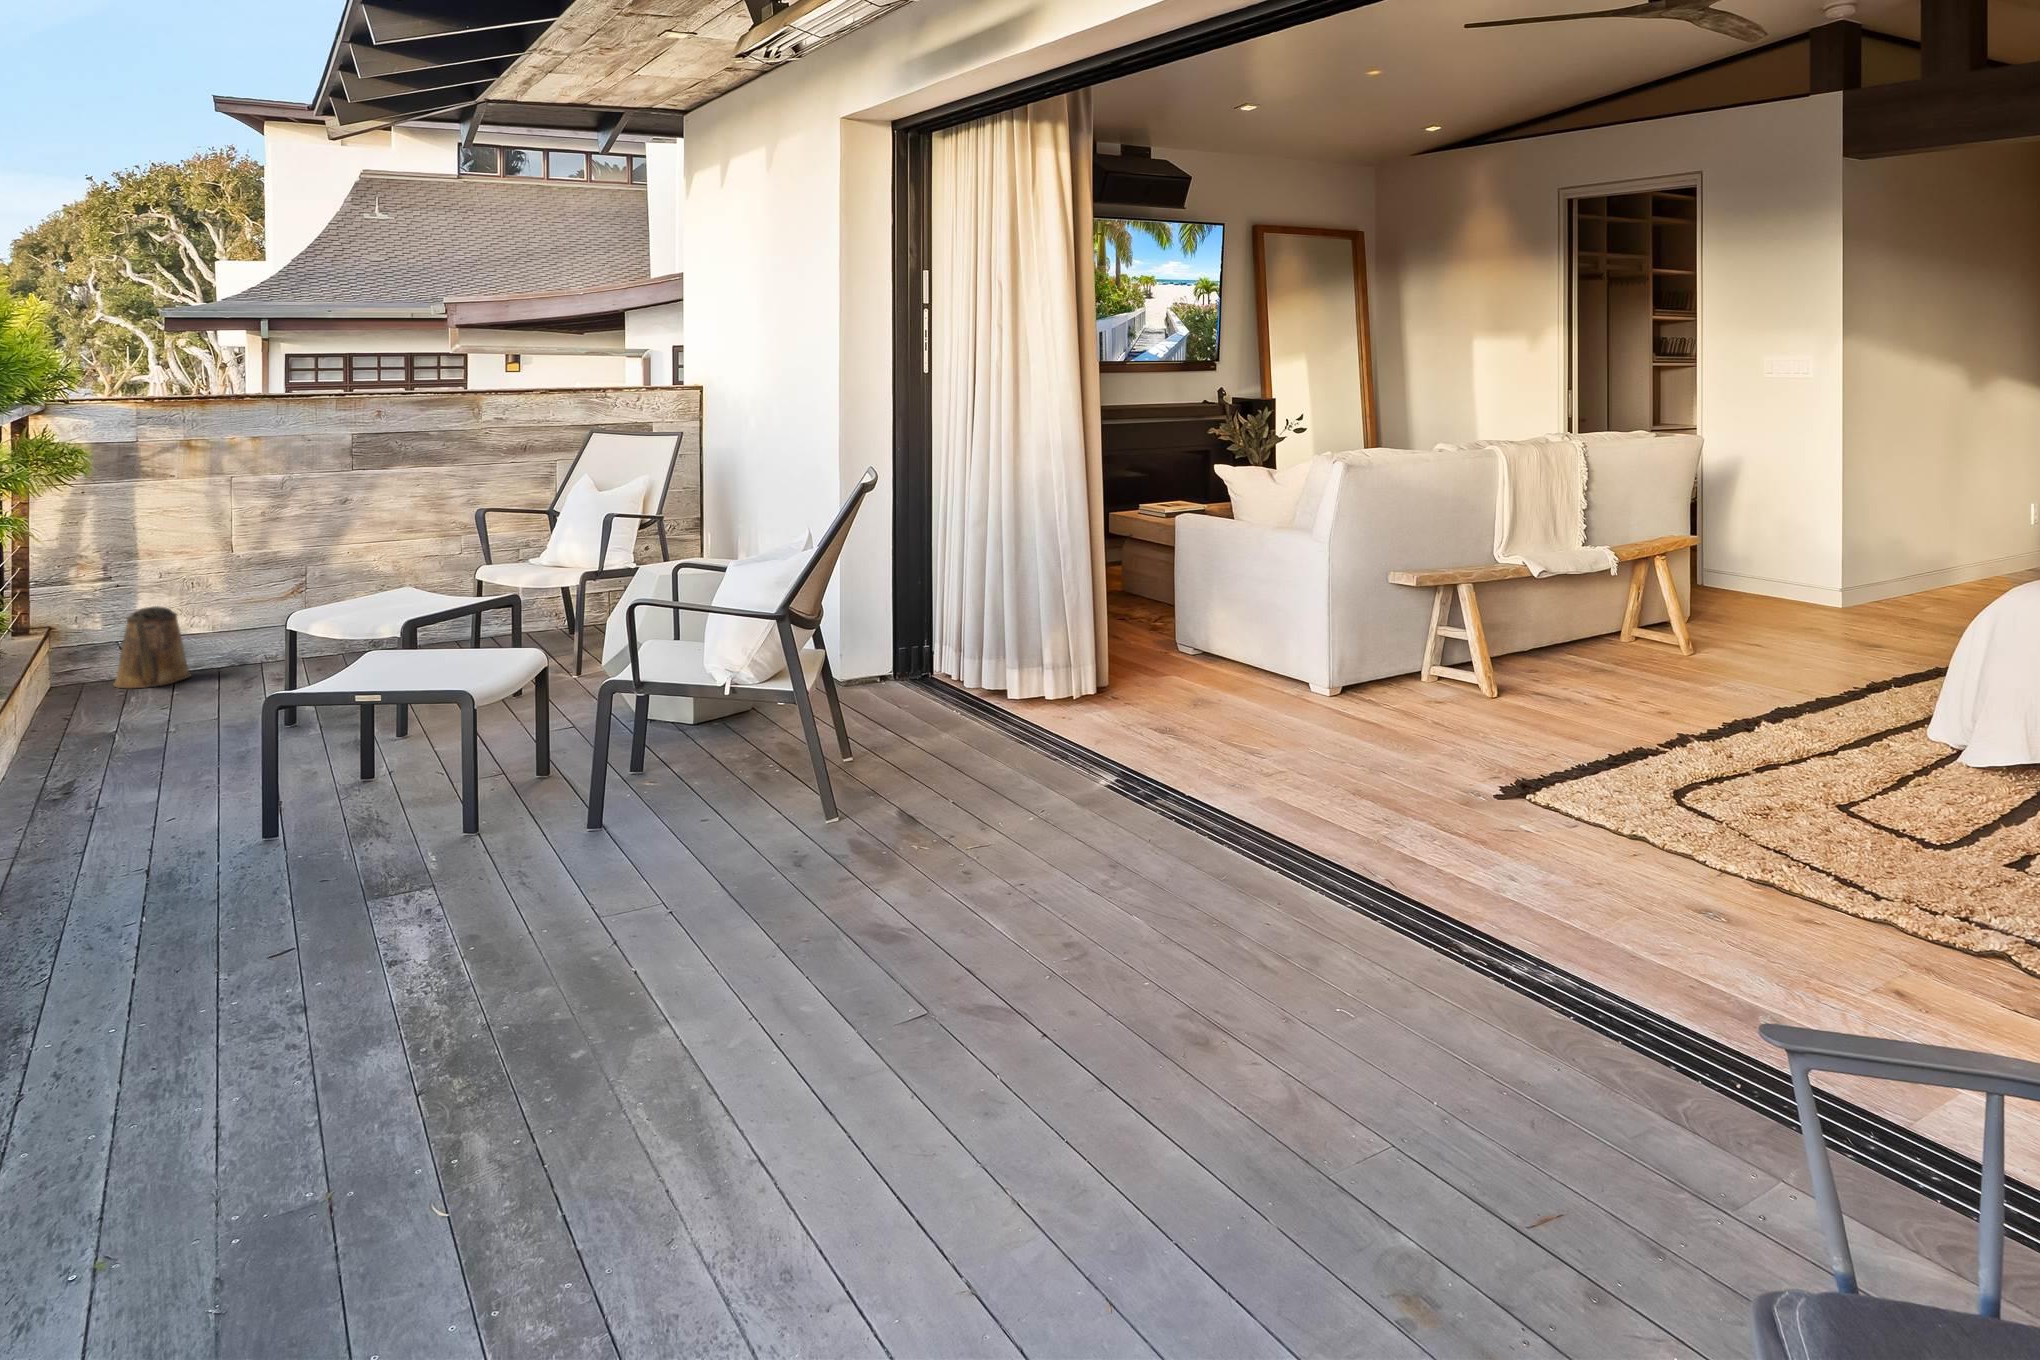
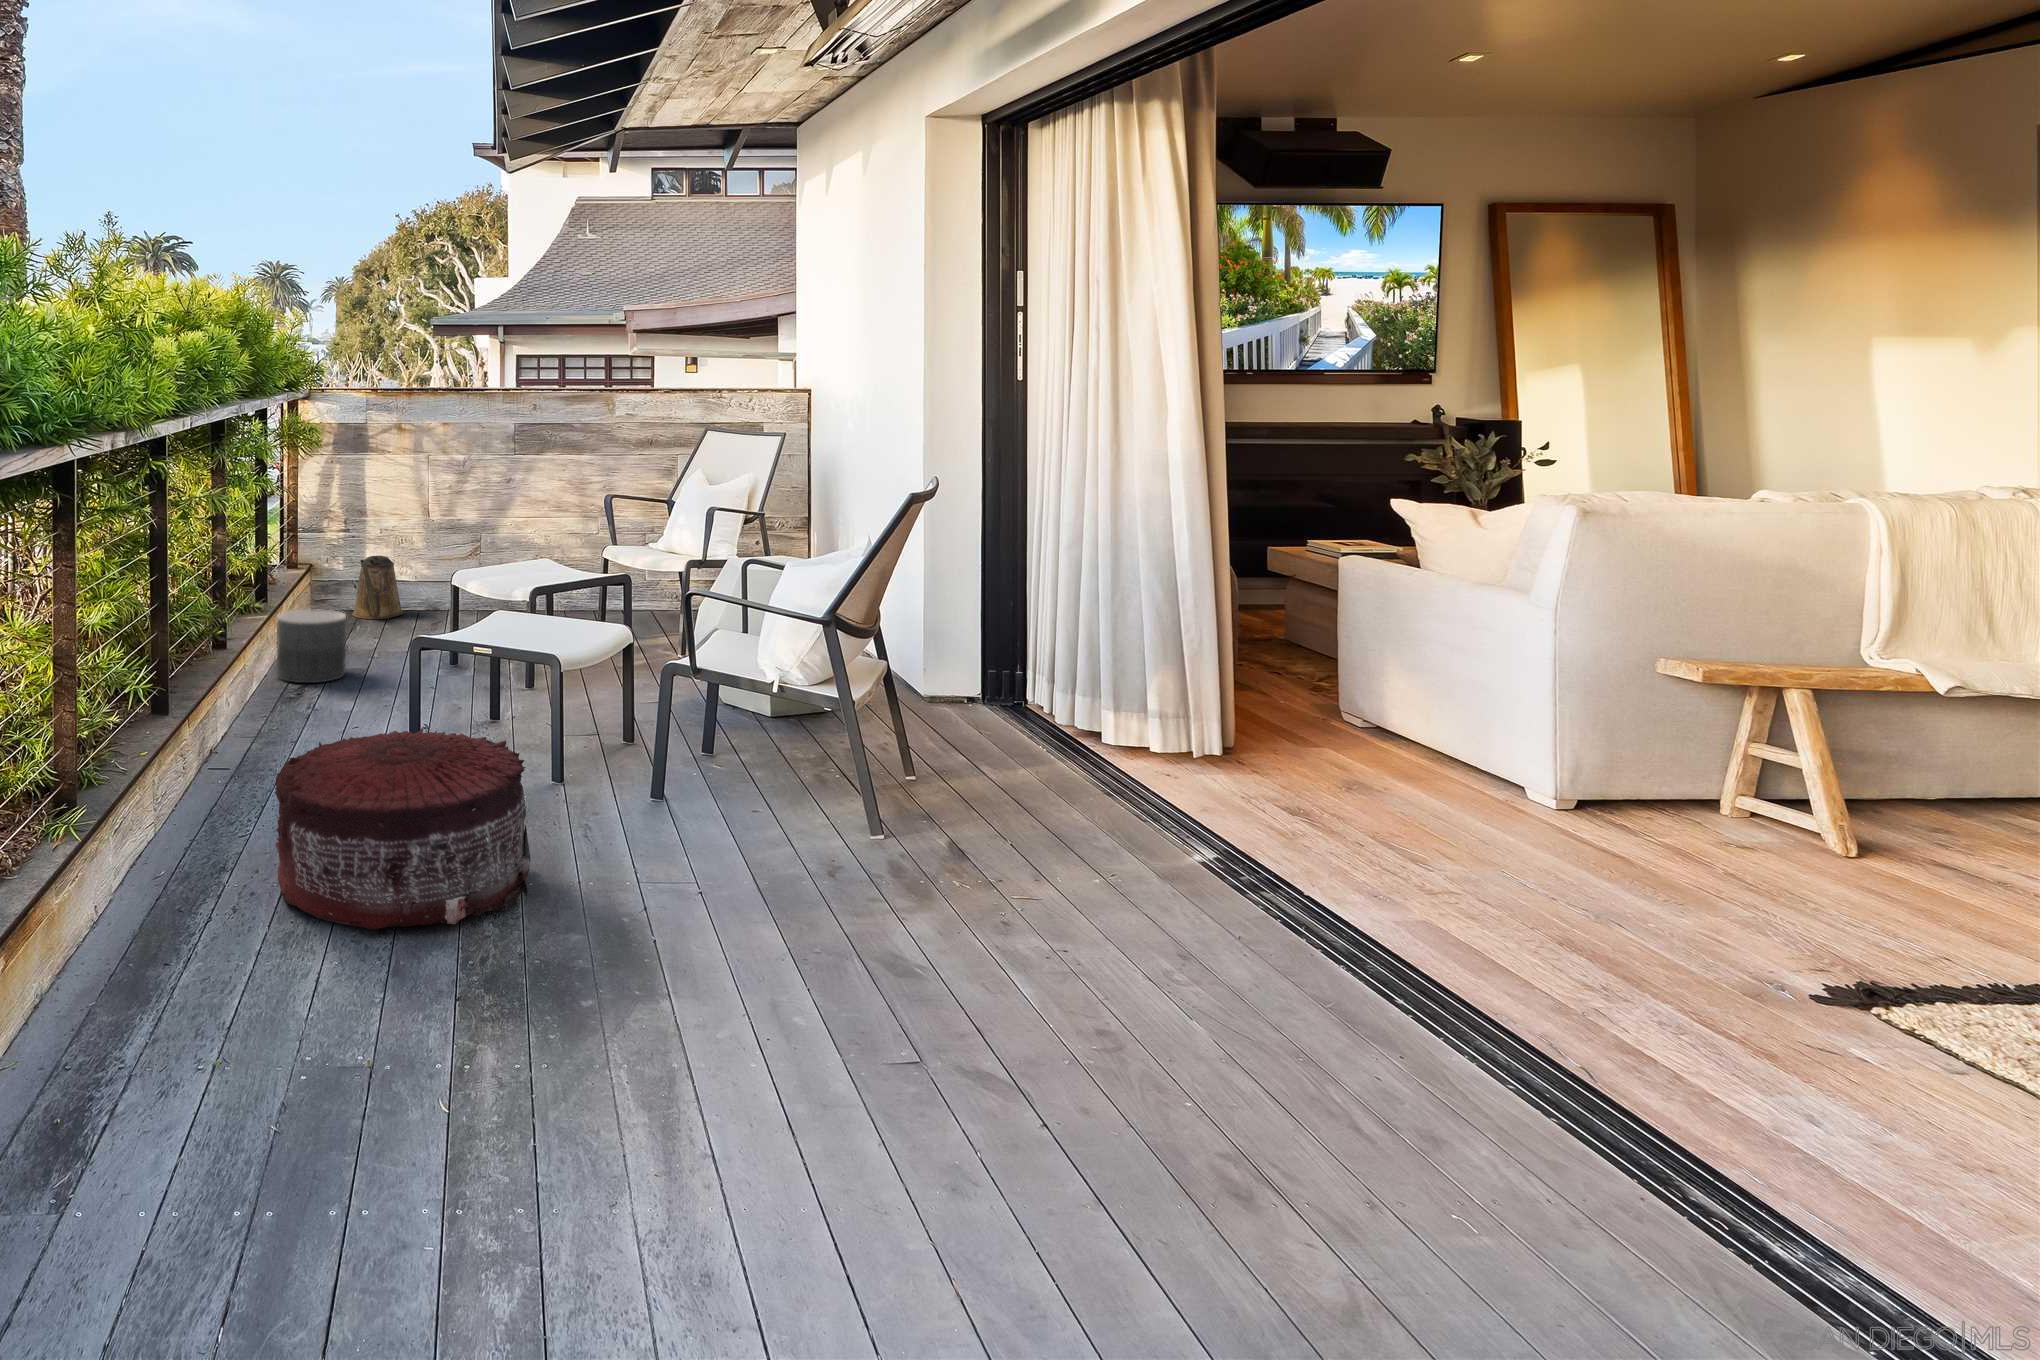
planter: none [23,679,134,778] -> present [277,610,346,683]
pouf: none [128,786,484,1037] -> present [275,728,531,930]

